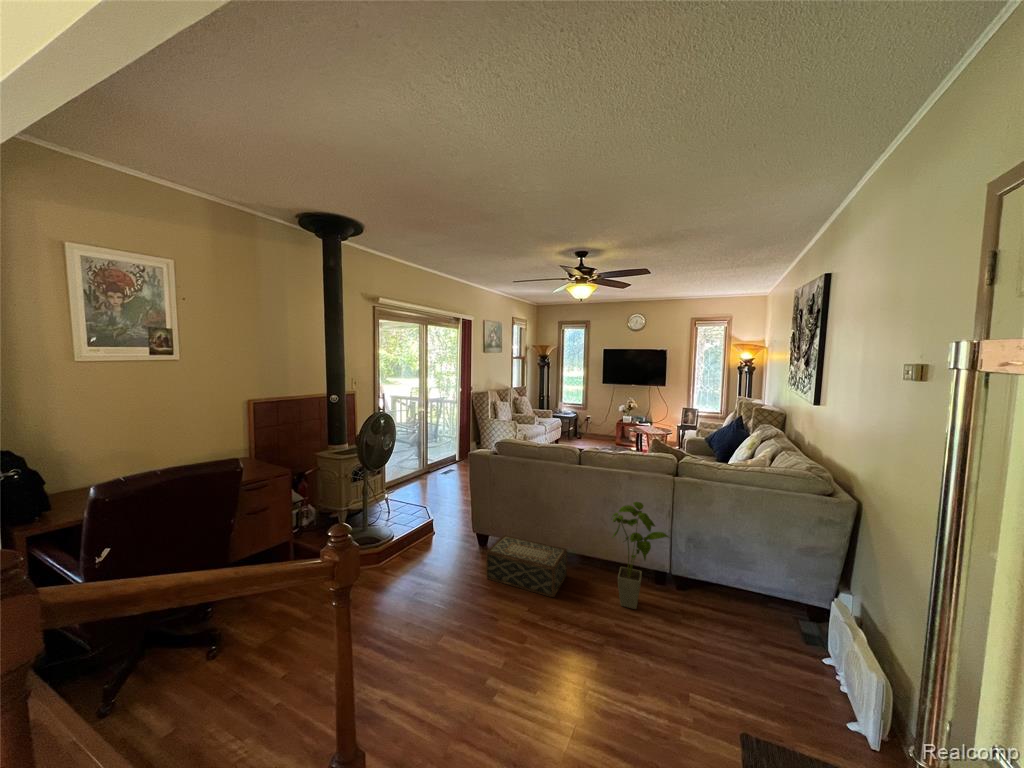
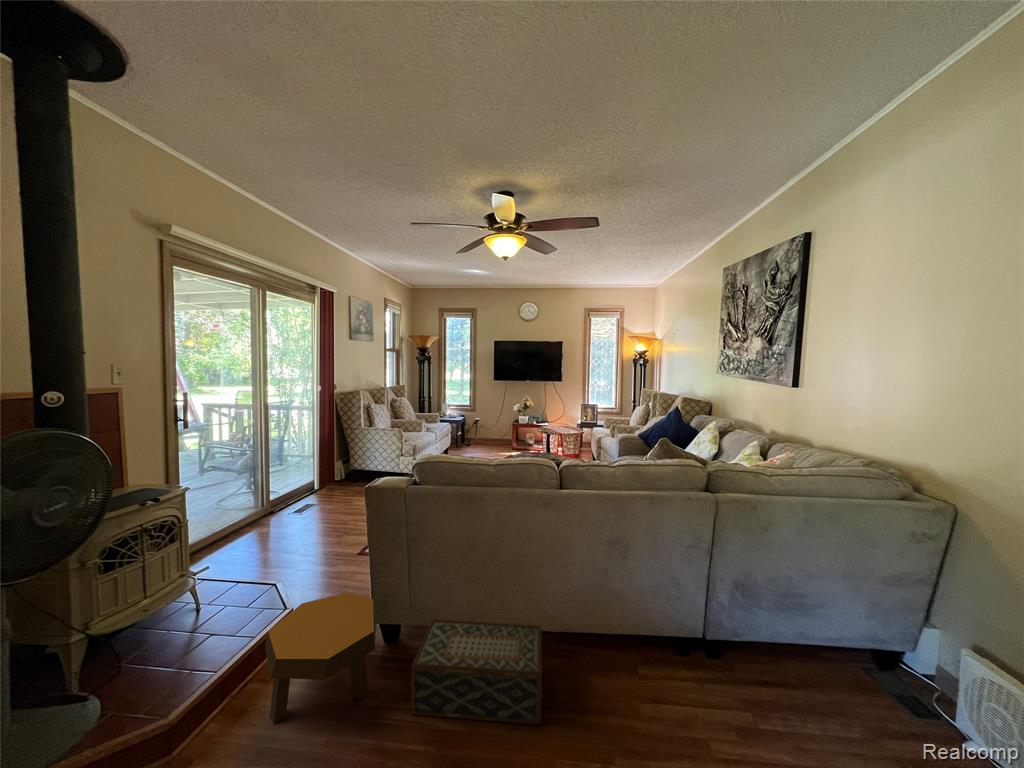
house plant: present [612,502,669,609] -> none [617,542,706,709]
footstool: none [418,514,475,567] -> present [265,593,377,724]

